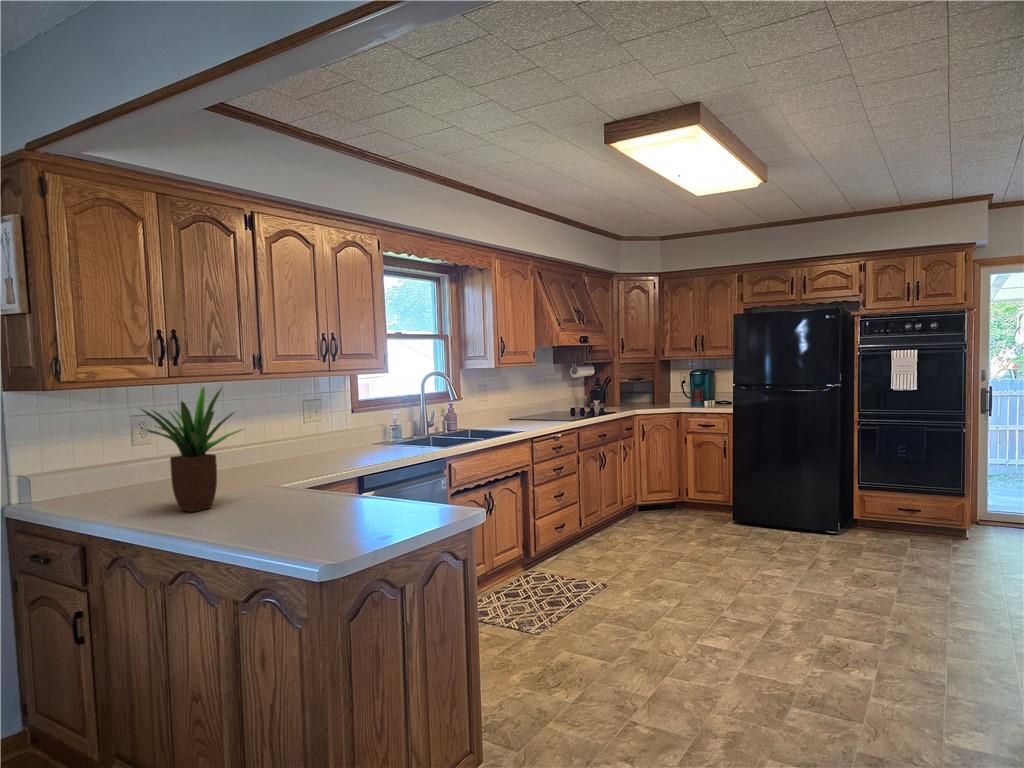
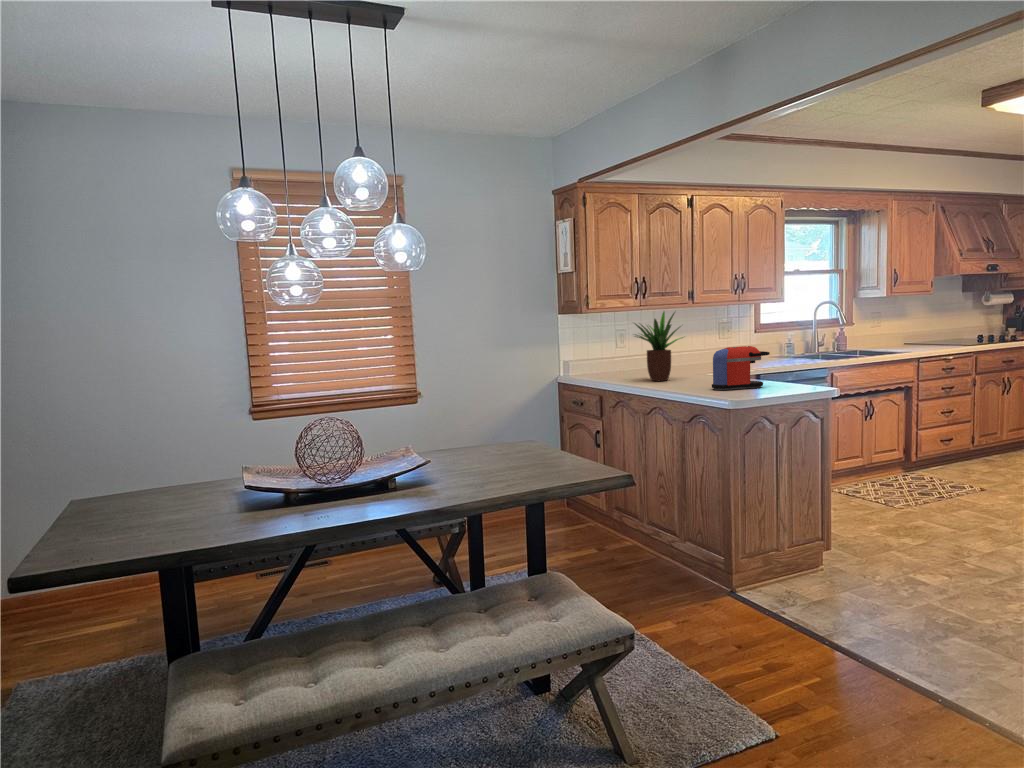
coffee maker: none [286,448,381,532] -> present [712,346,770,390]

